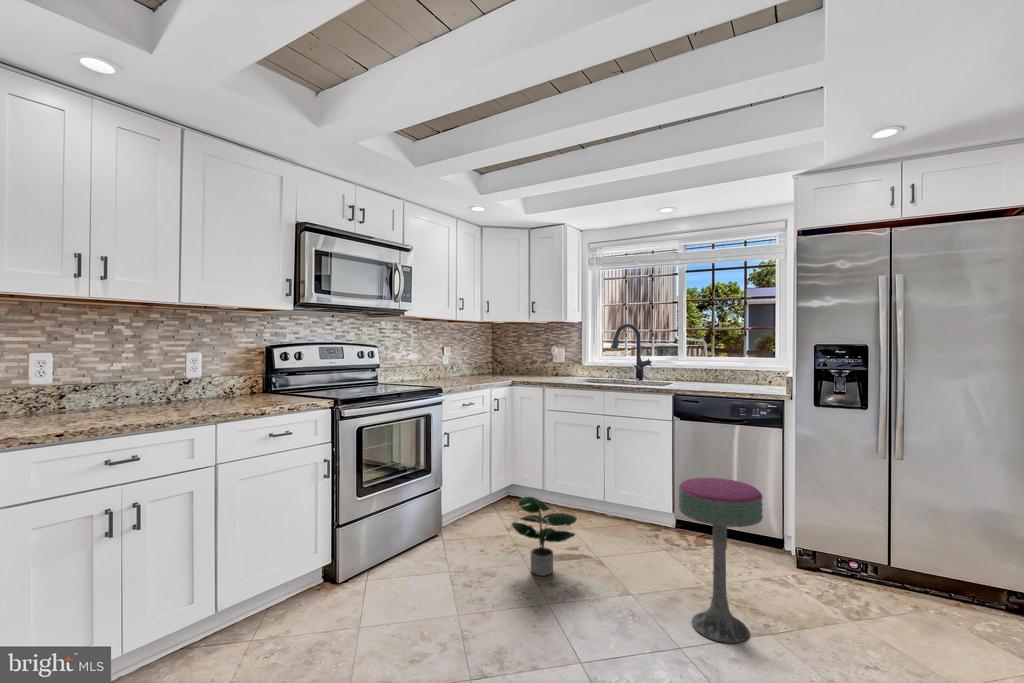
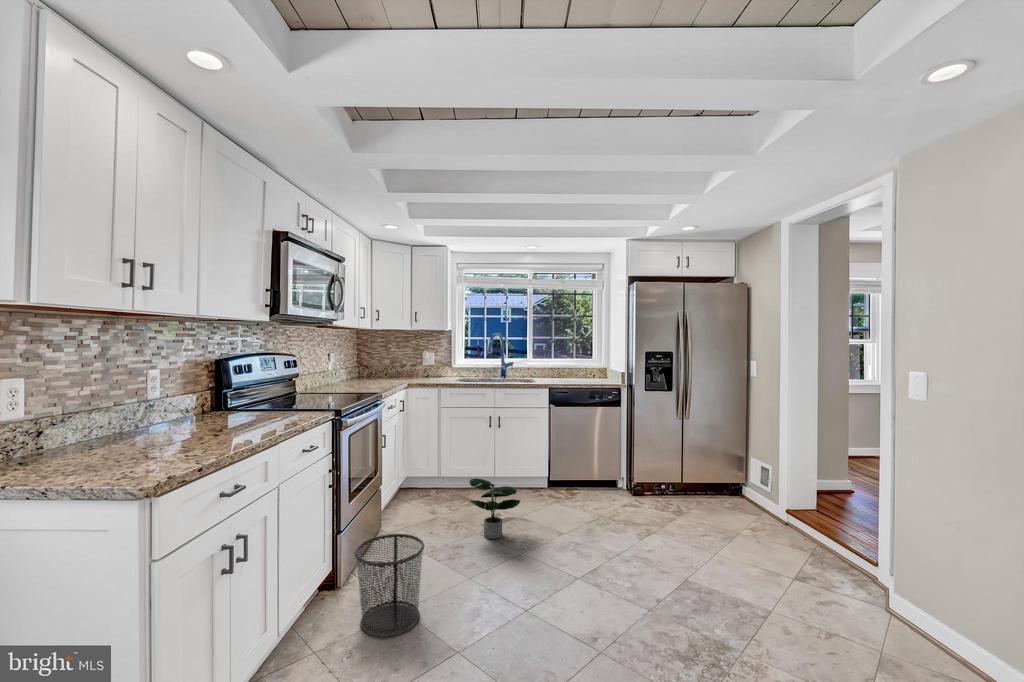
bar stool: present [679,478,763,643] -> none [604,441,656,546]
trash can: none [303,538,382,649] -> present [355,534,424,637]

